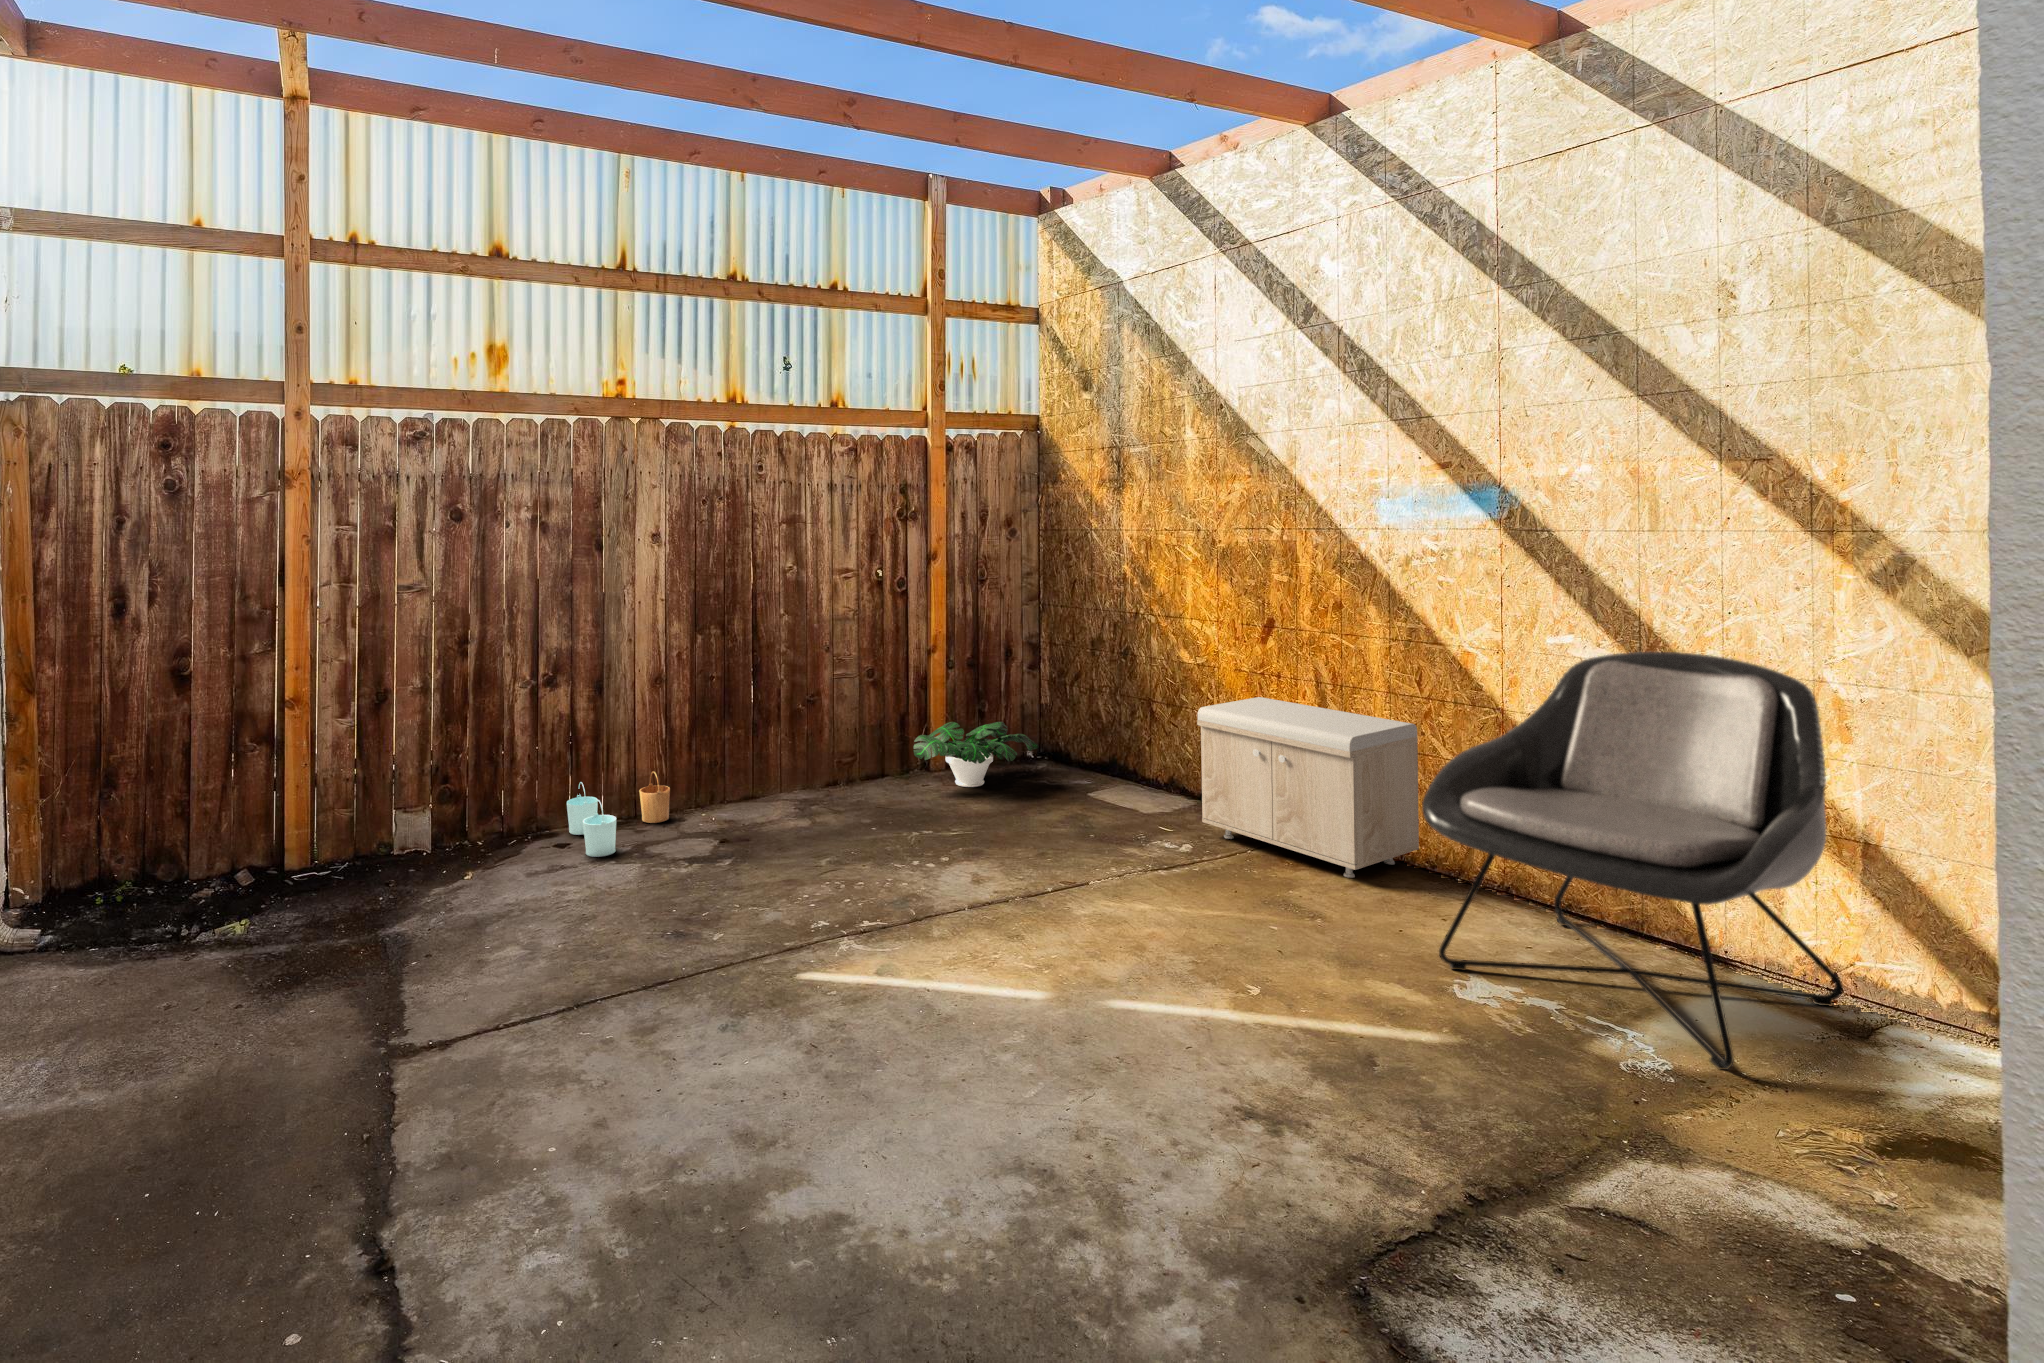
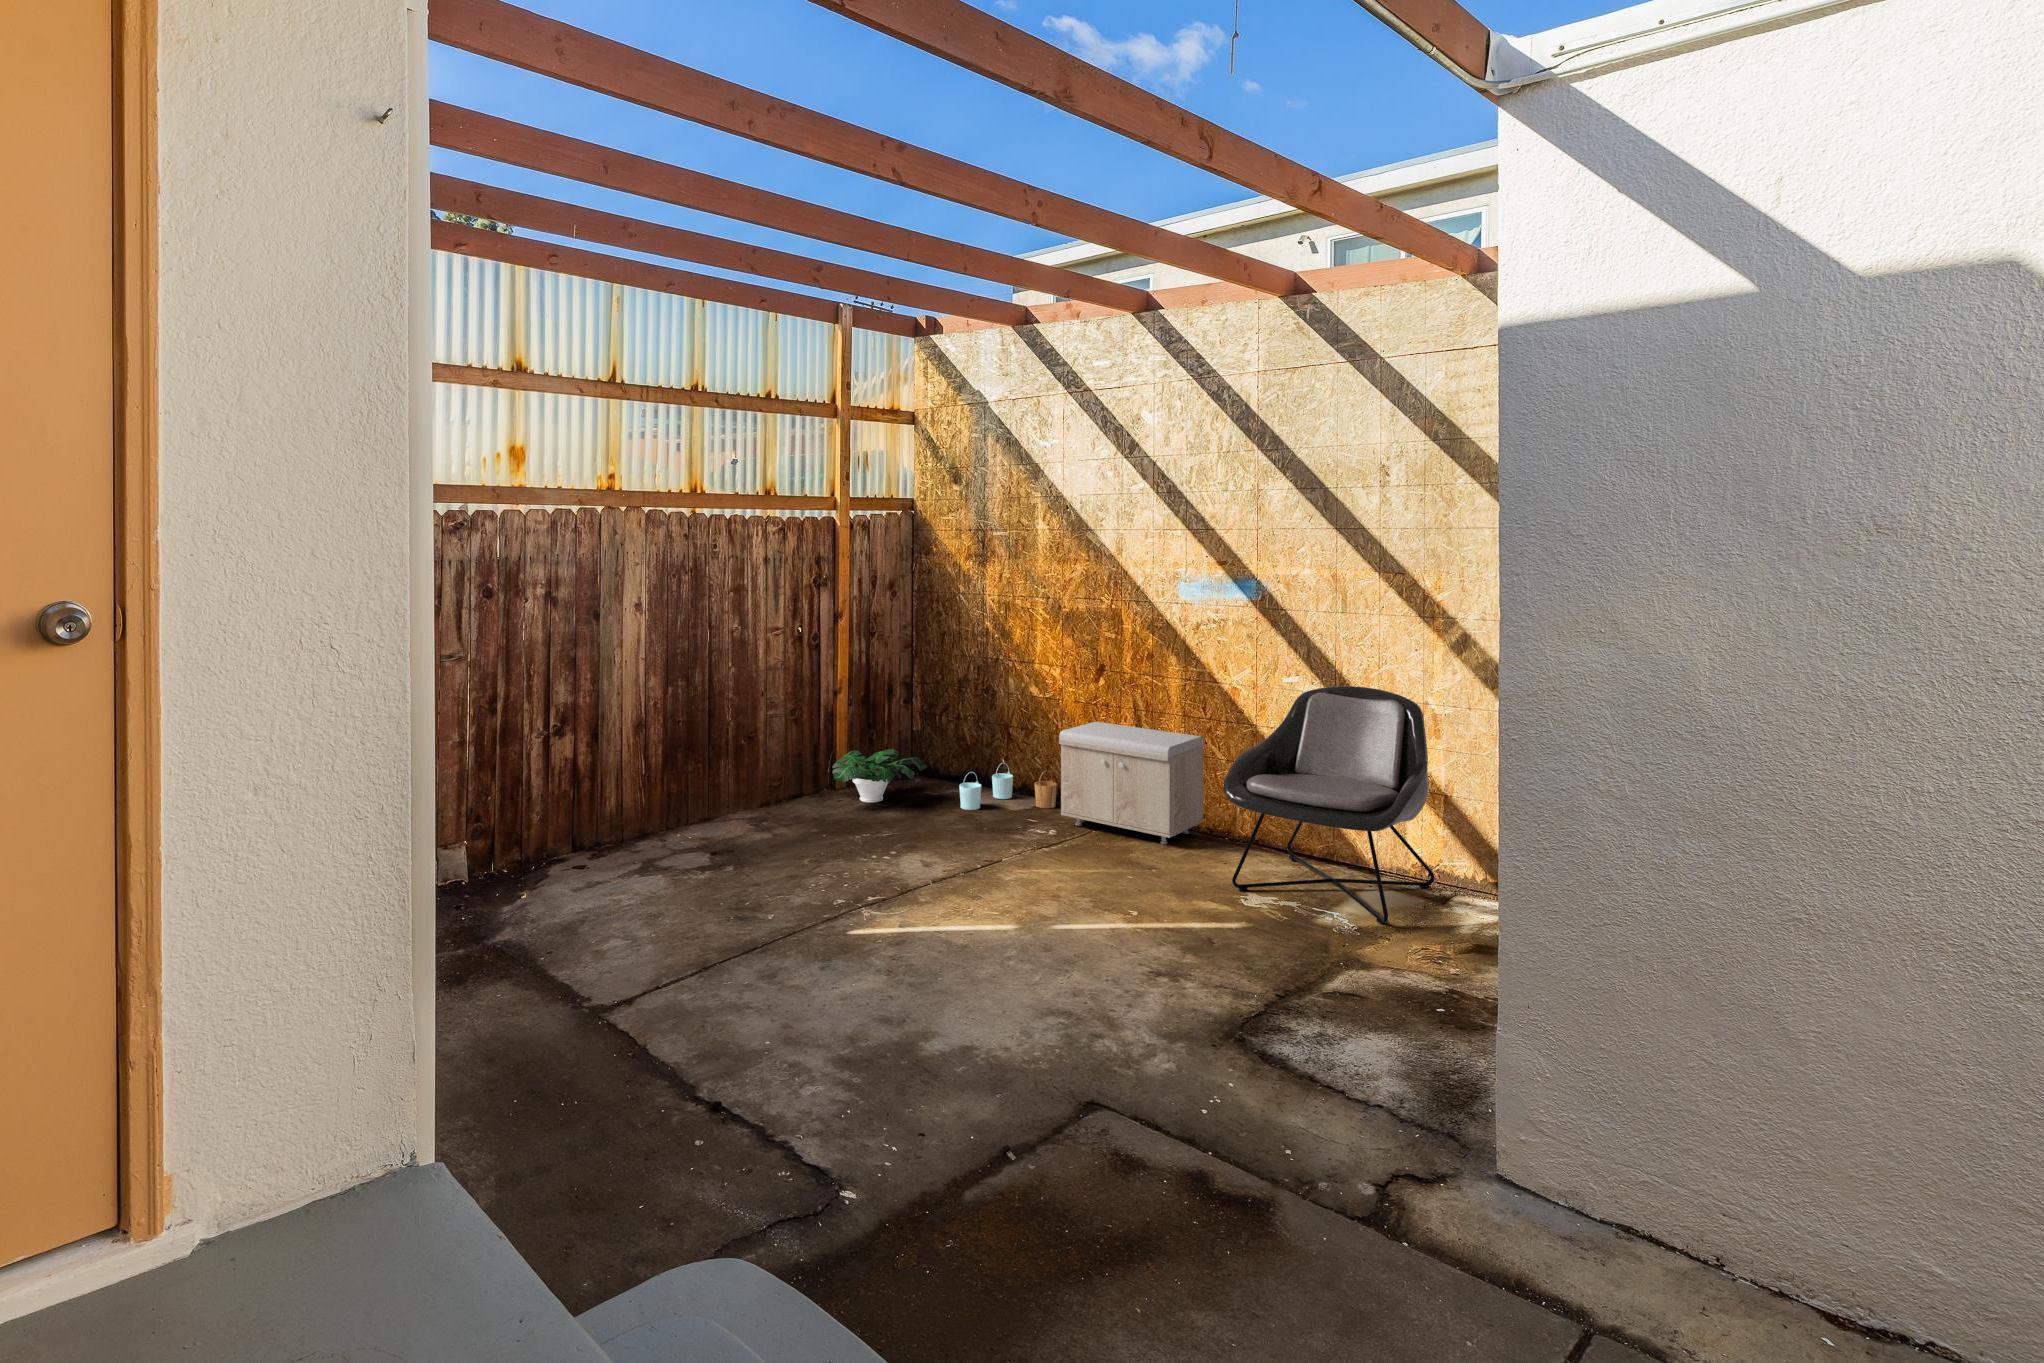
bucket: present [567,772,670,857] -> present [959,763,1057,810]

